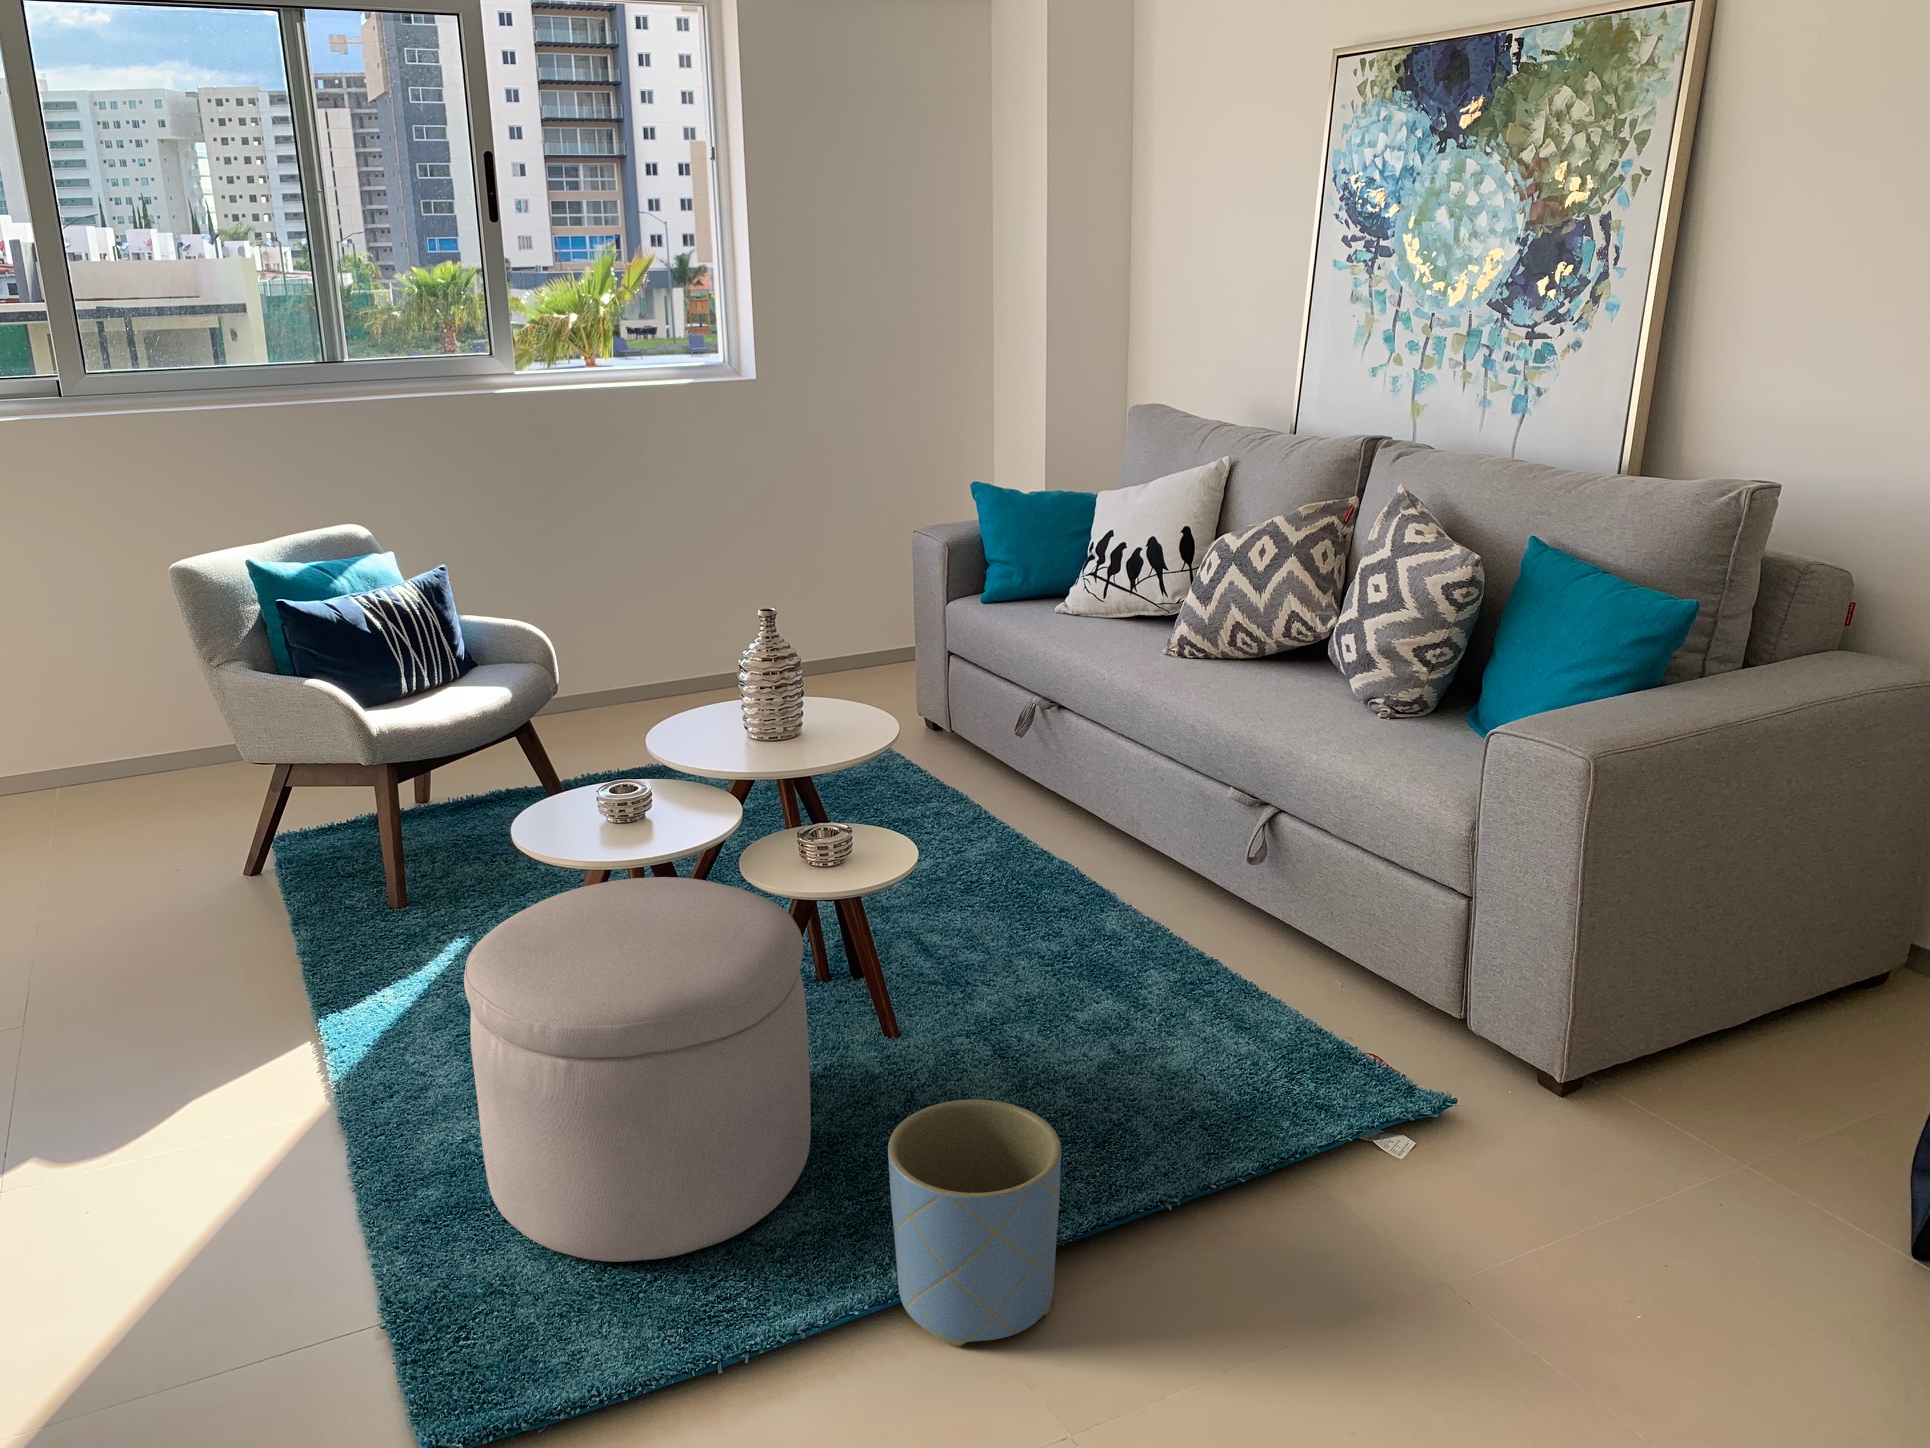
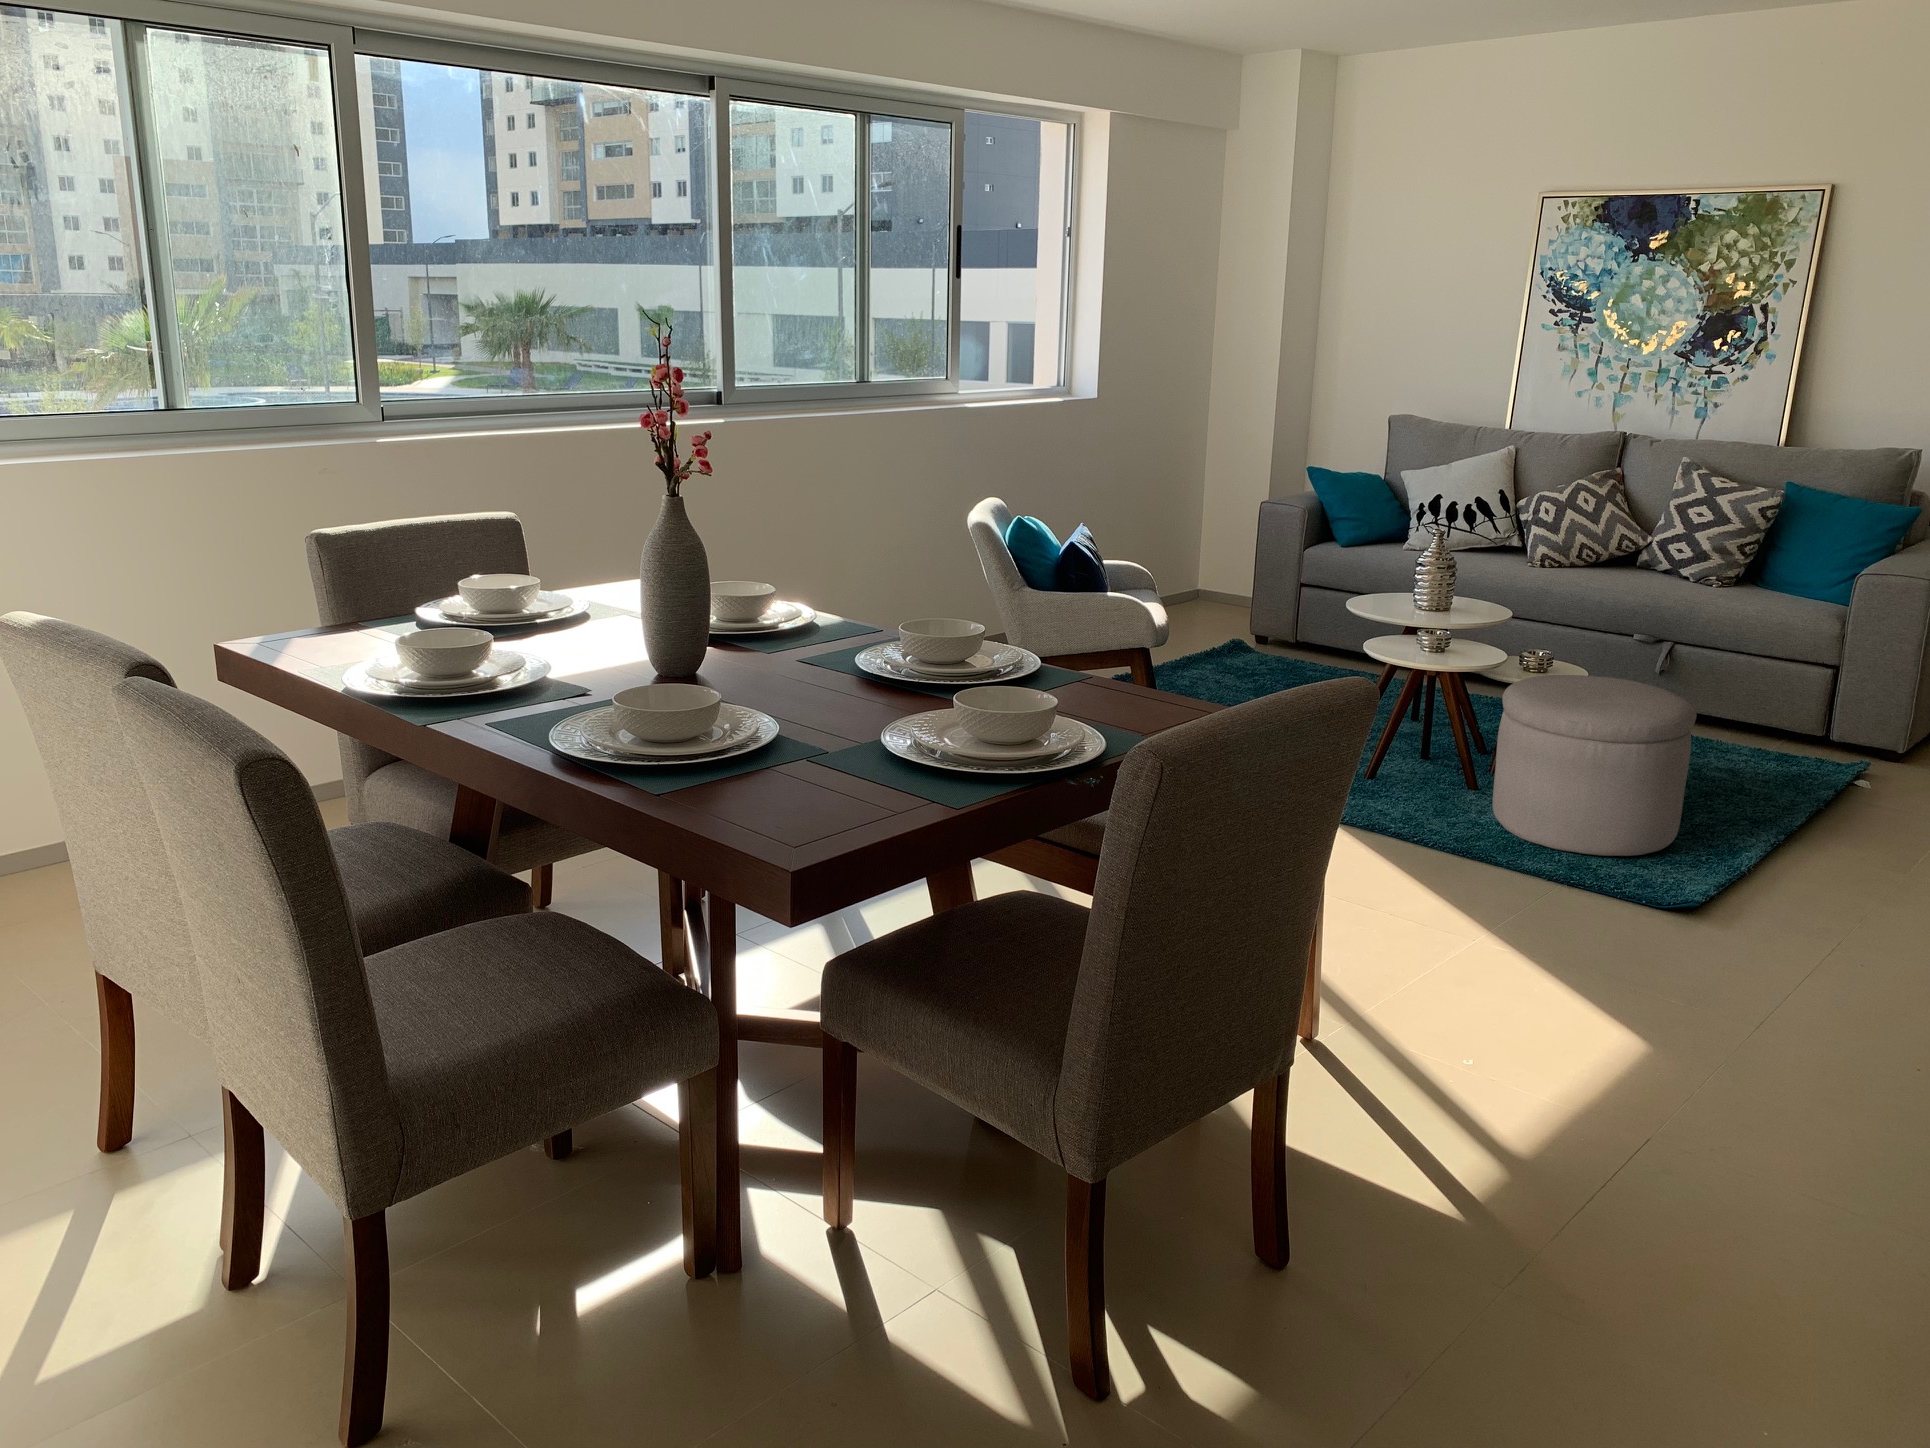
planter: present [888,1099,1061,1346] -> none [1761,751,1863,856]

